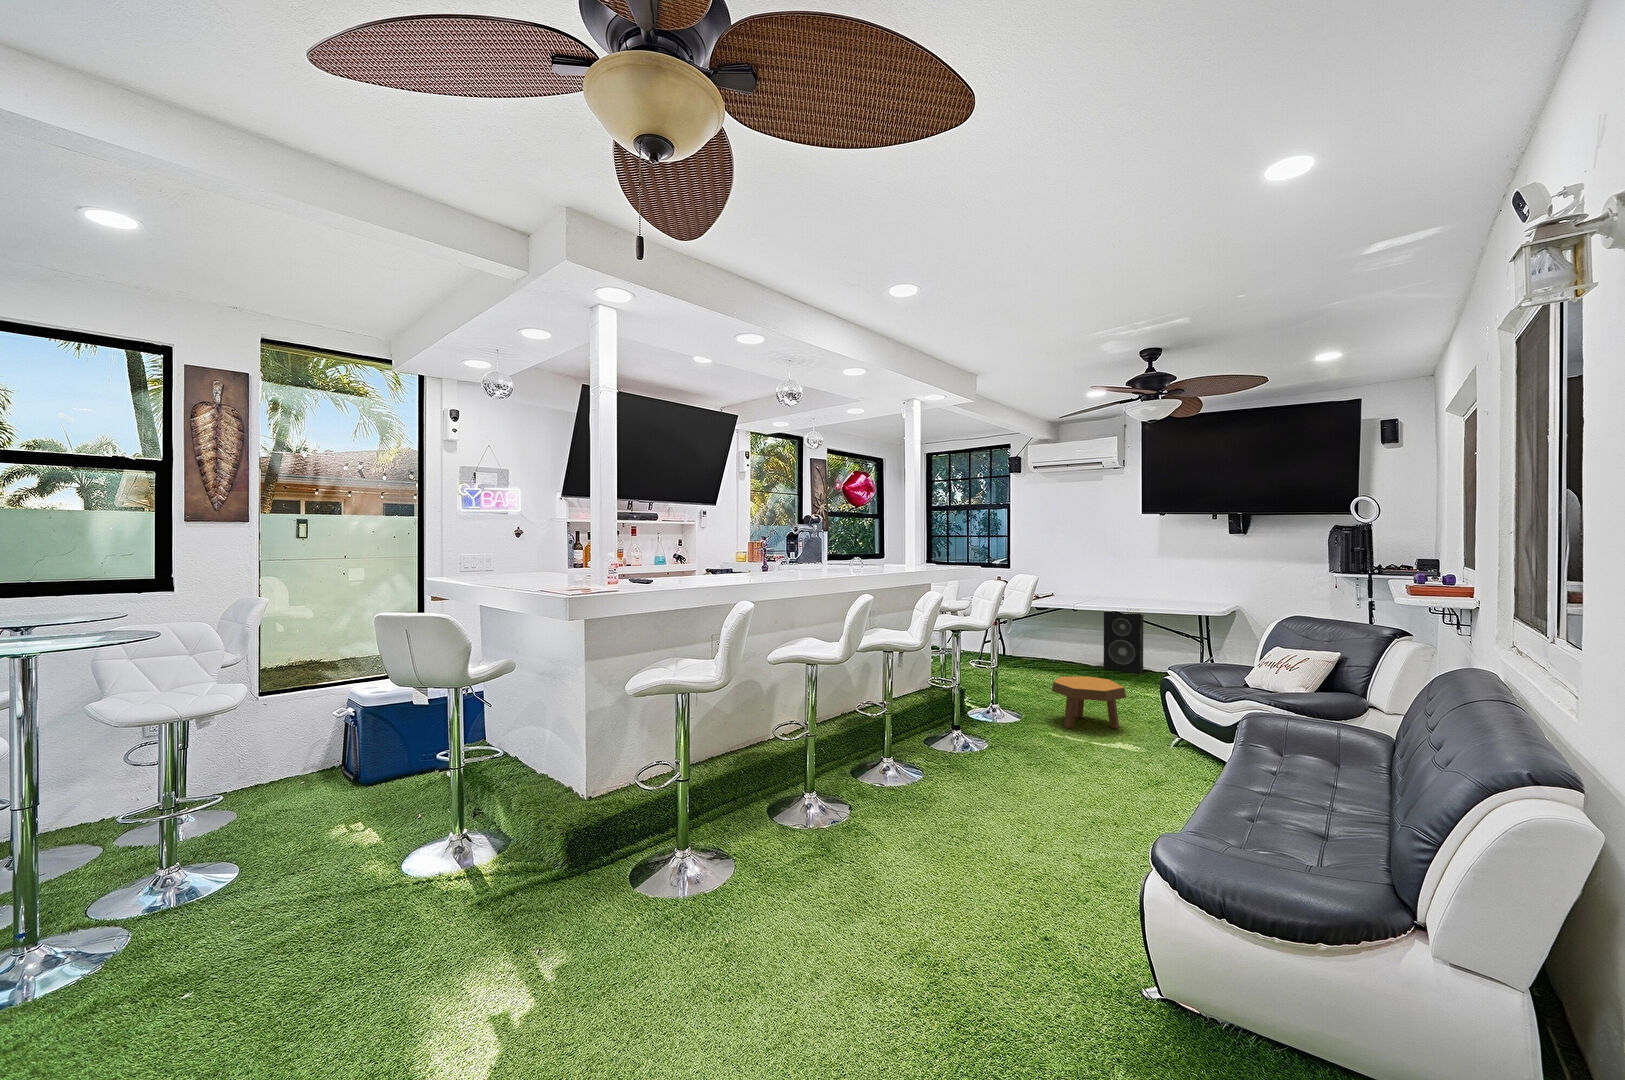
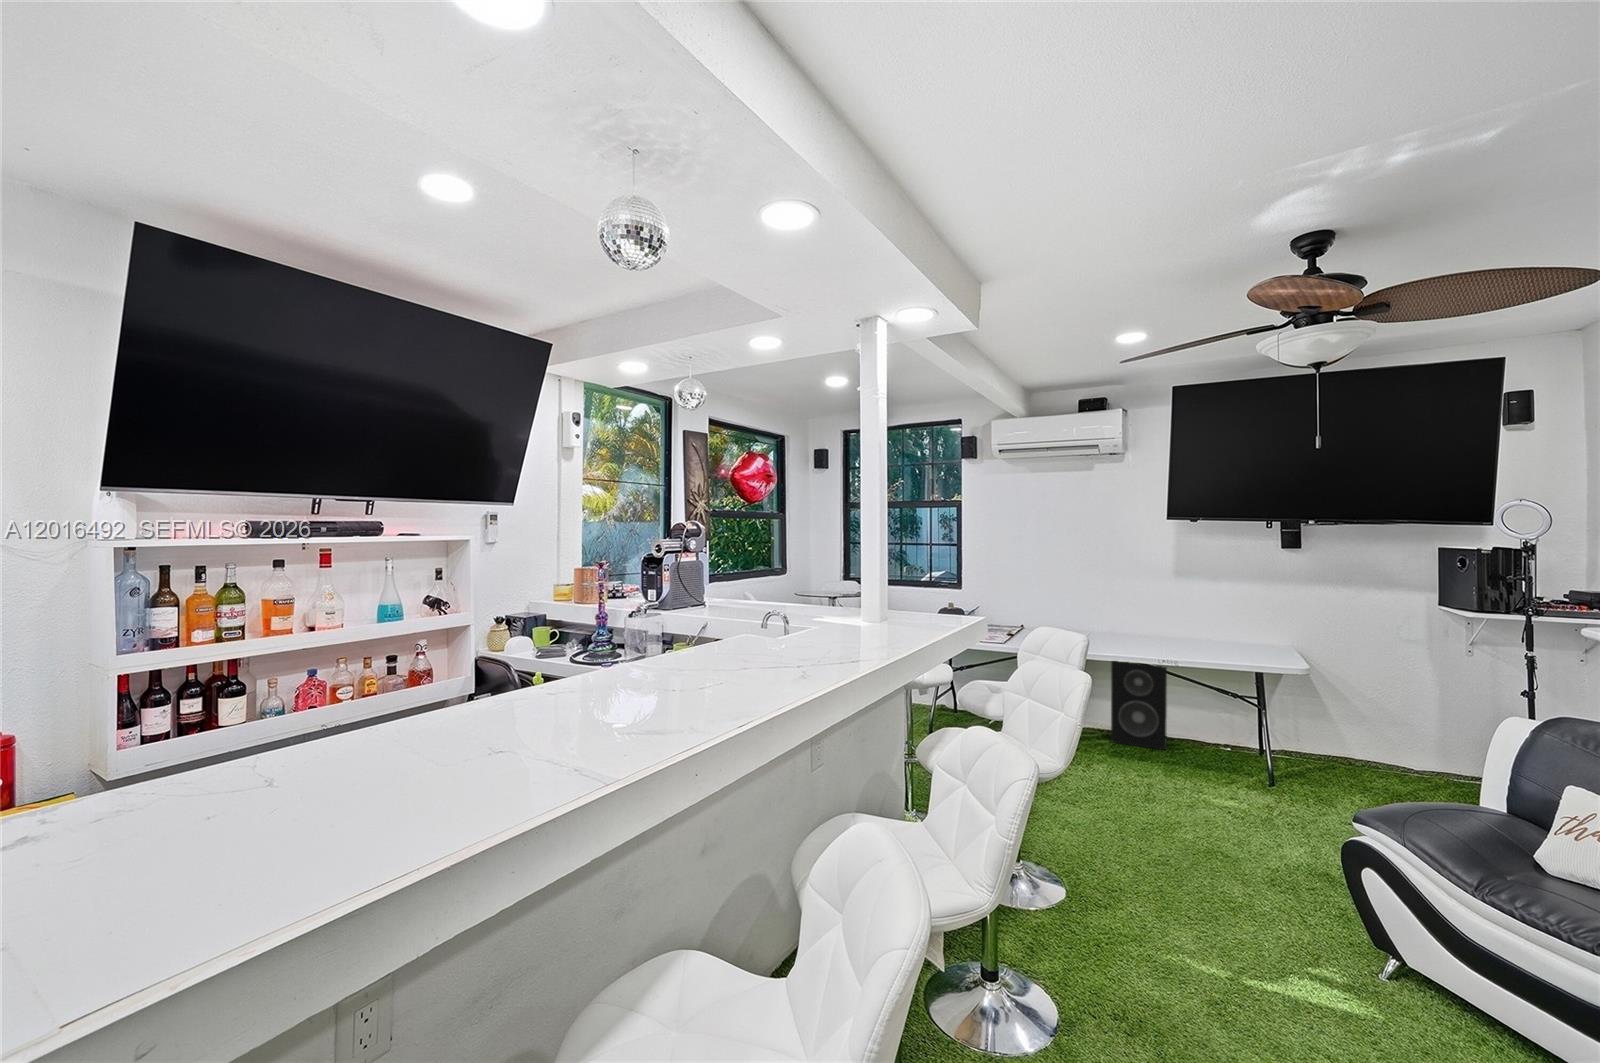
footstool: present [1052,676,1126,729] -> none [1134,815,1277,941]

